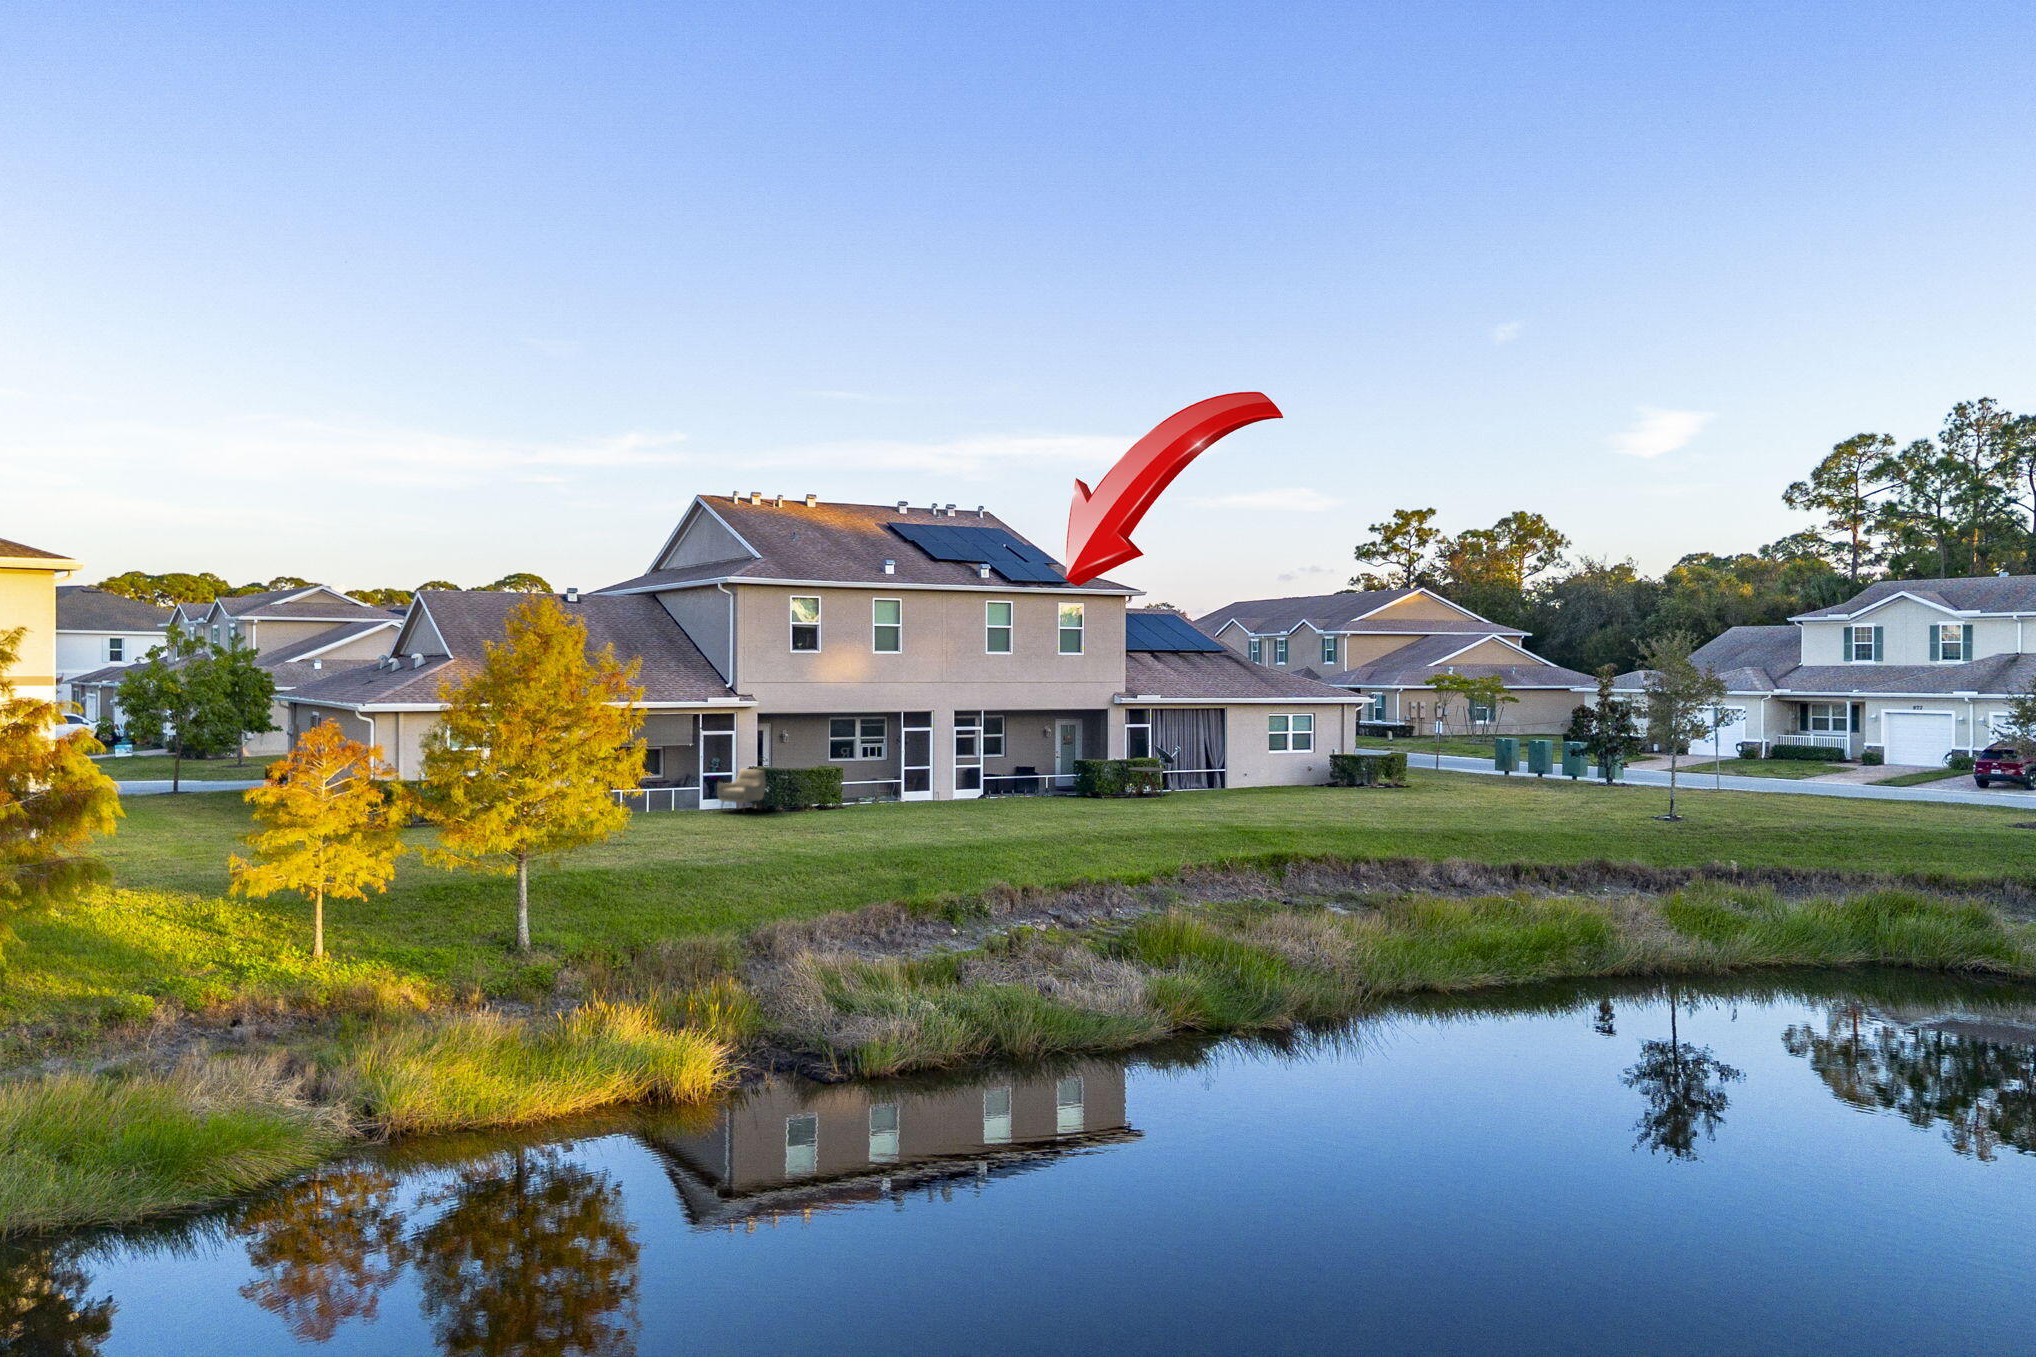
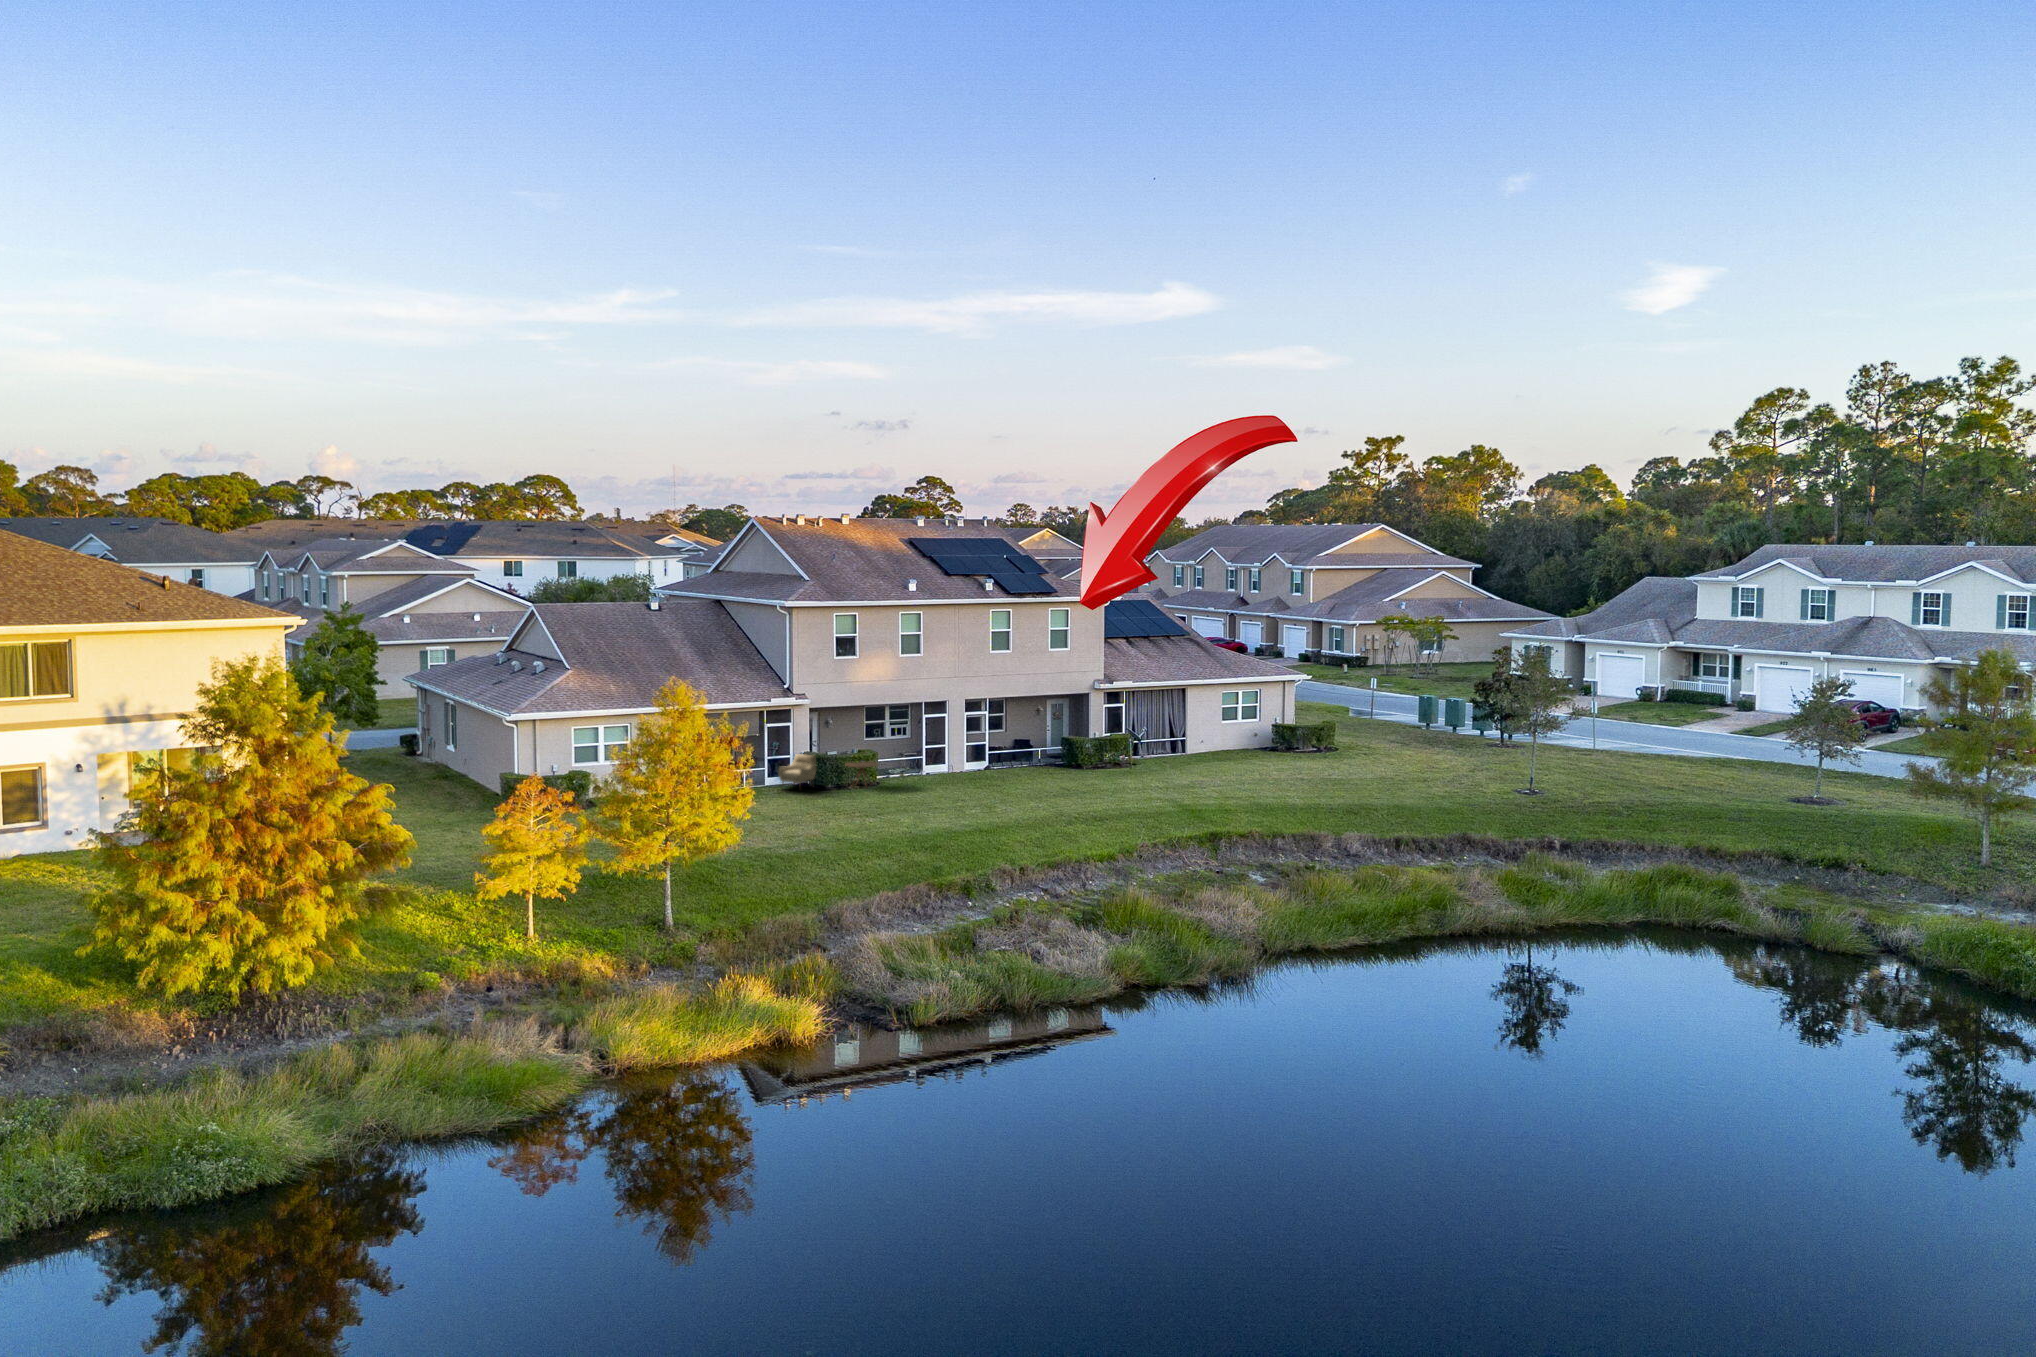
round table: present [1128,767,1166,796] -> present [845,762,878,780]

